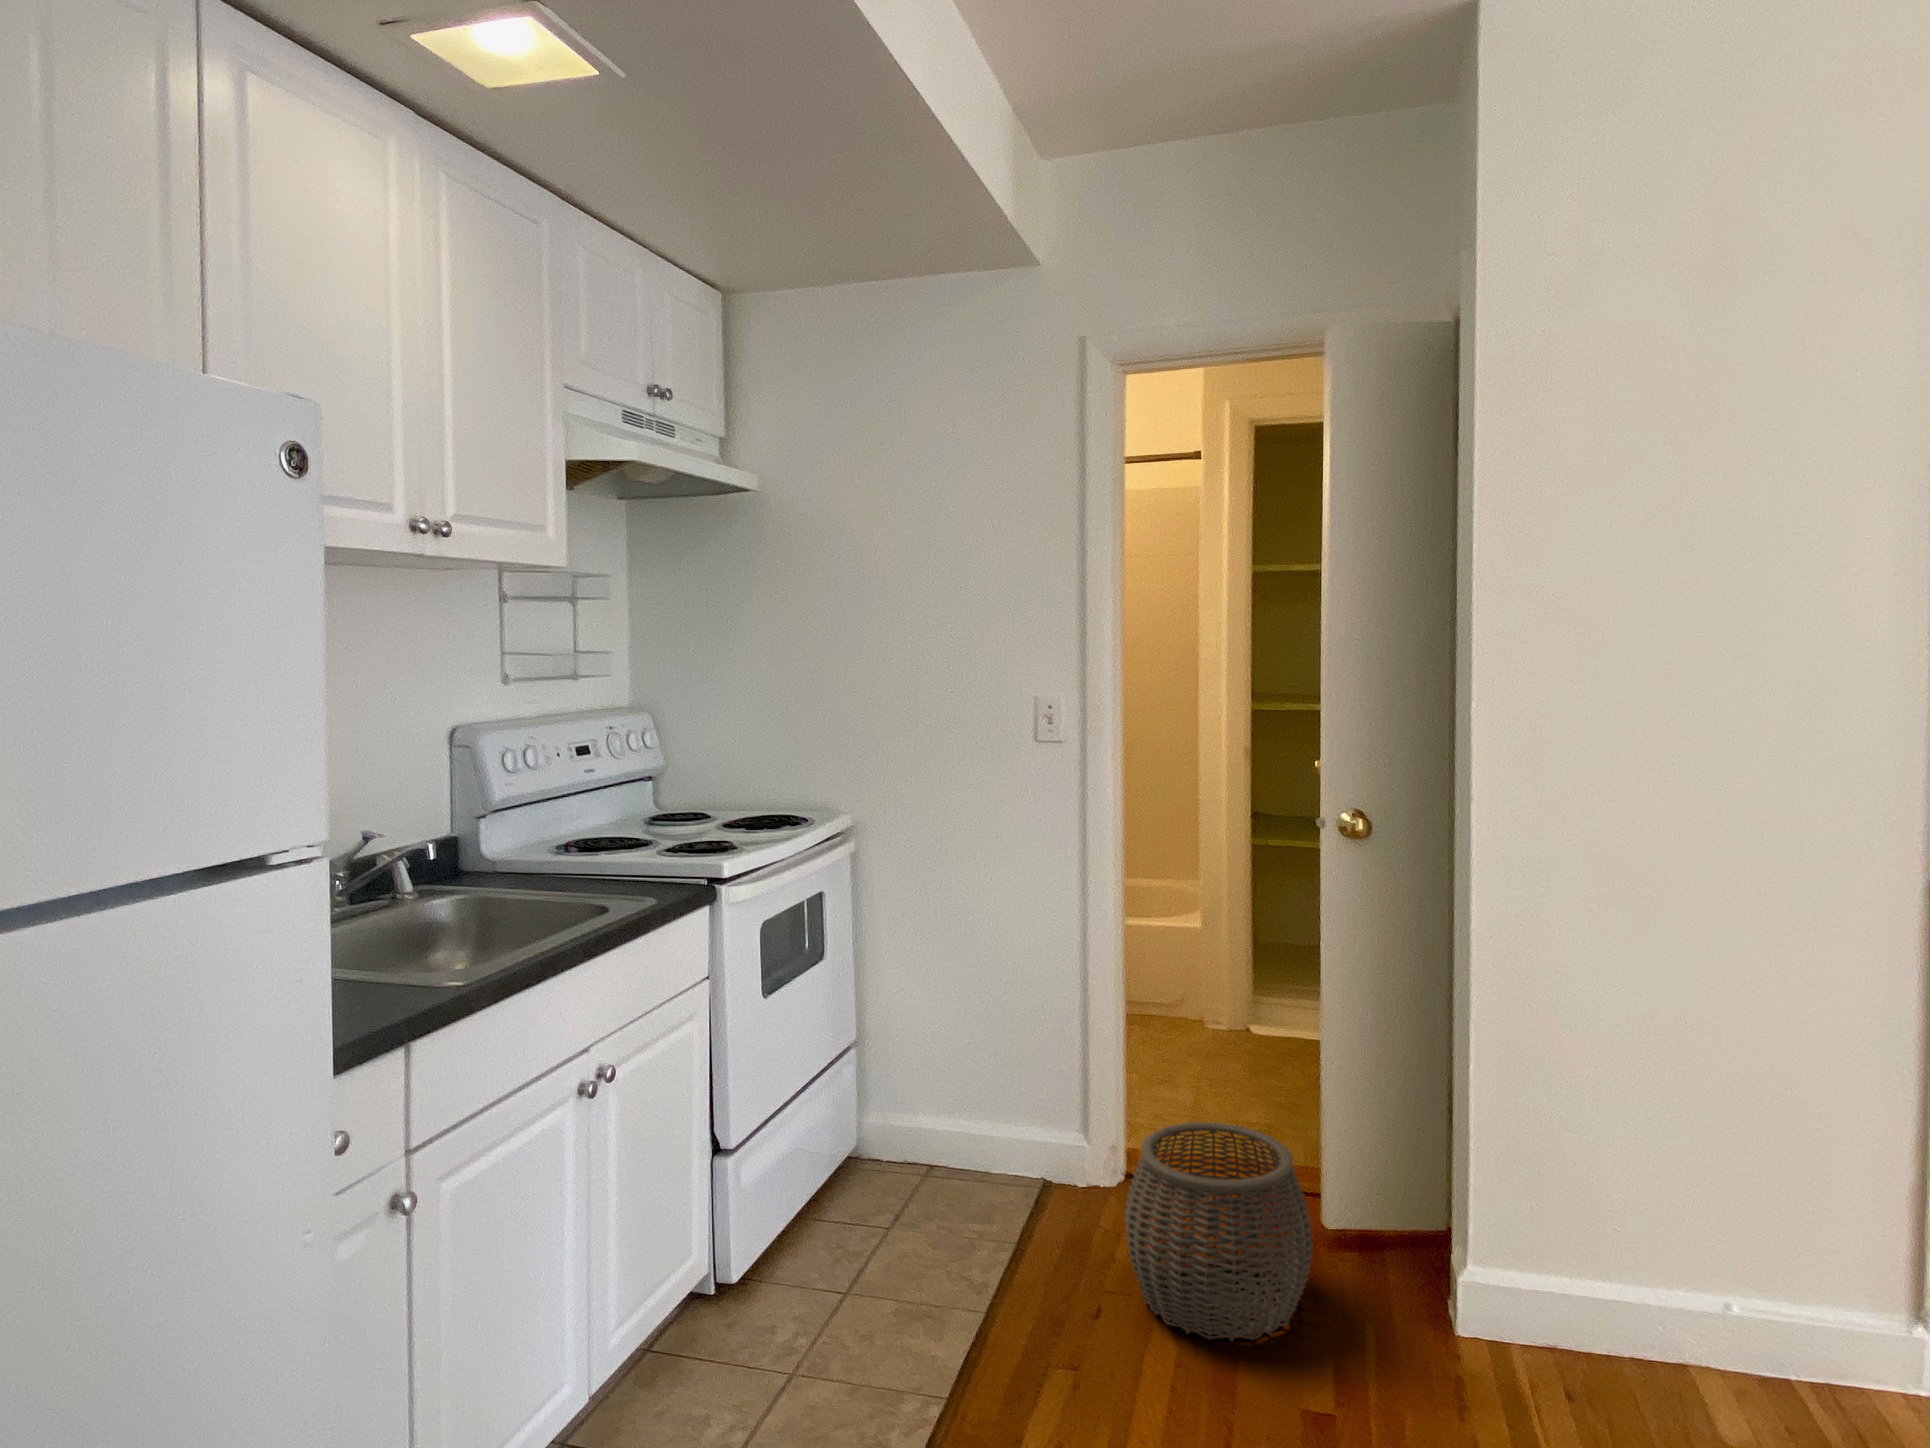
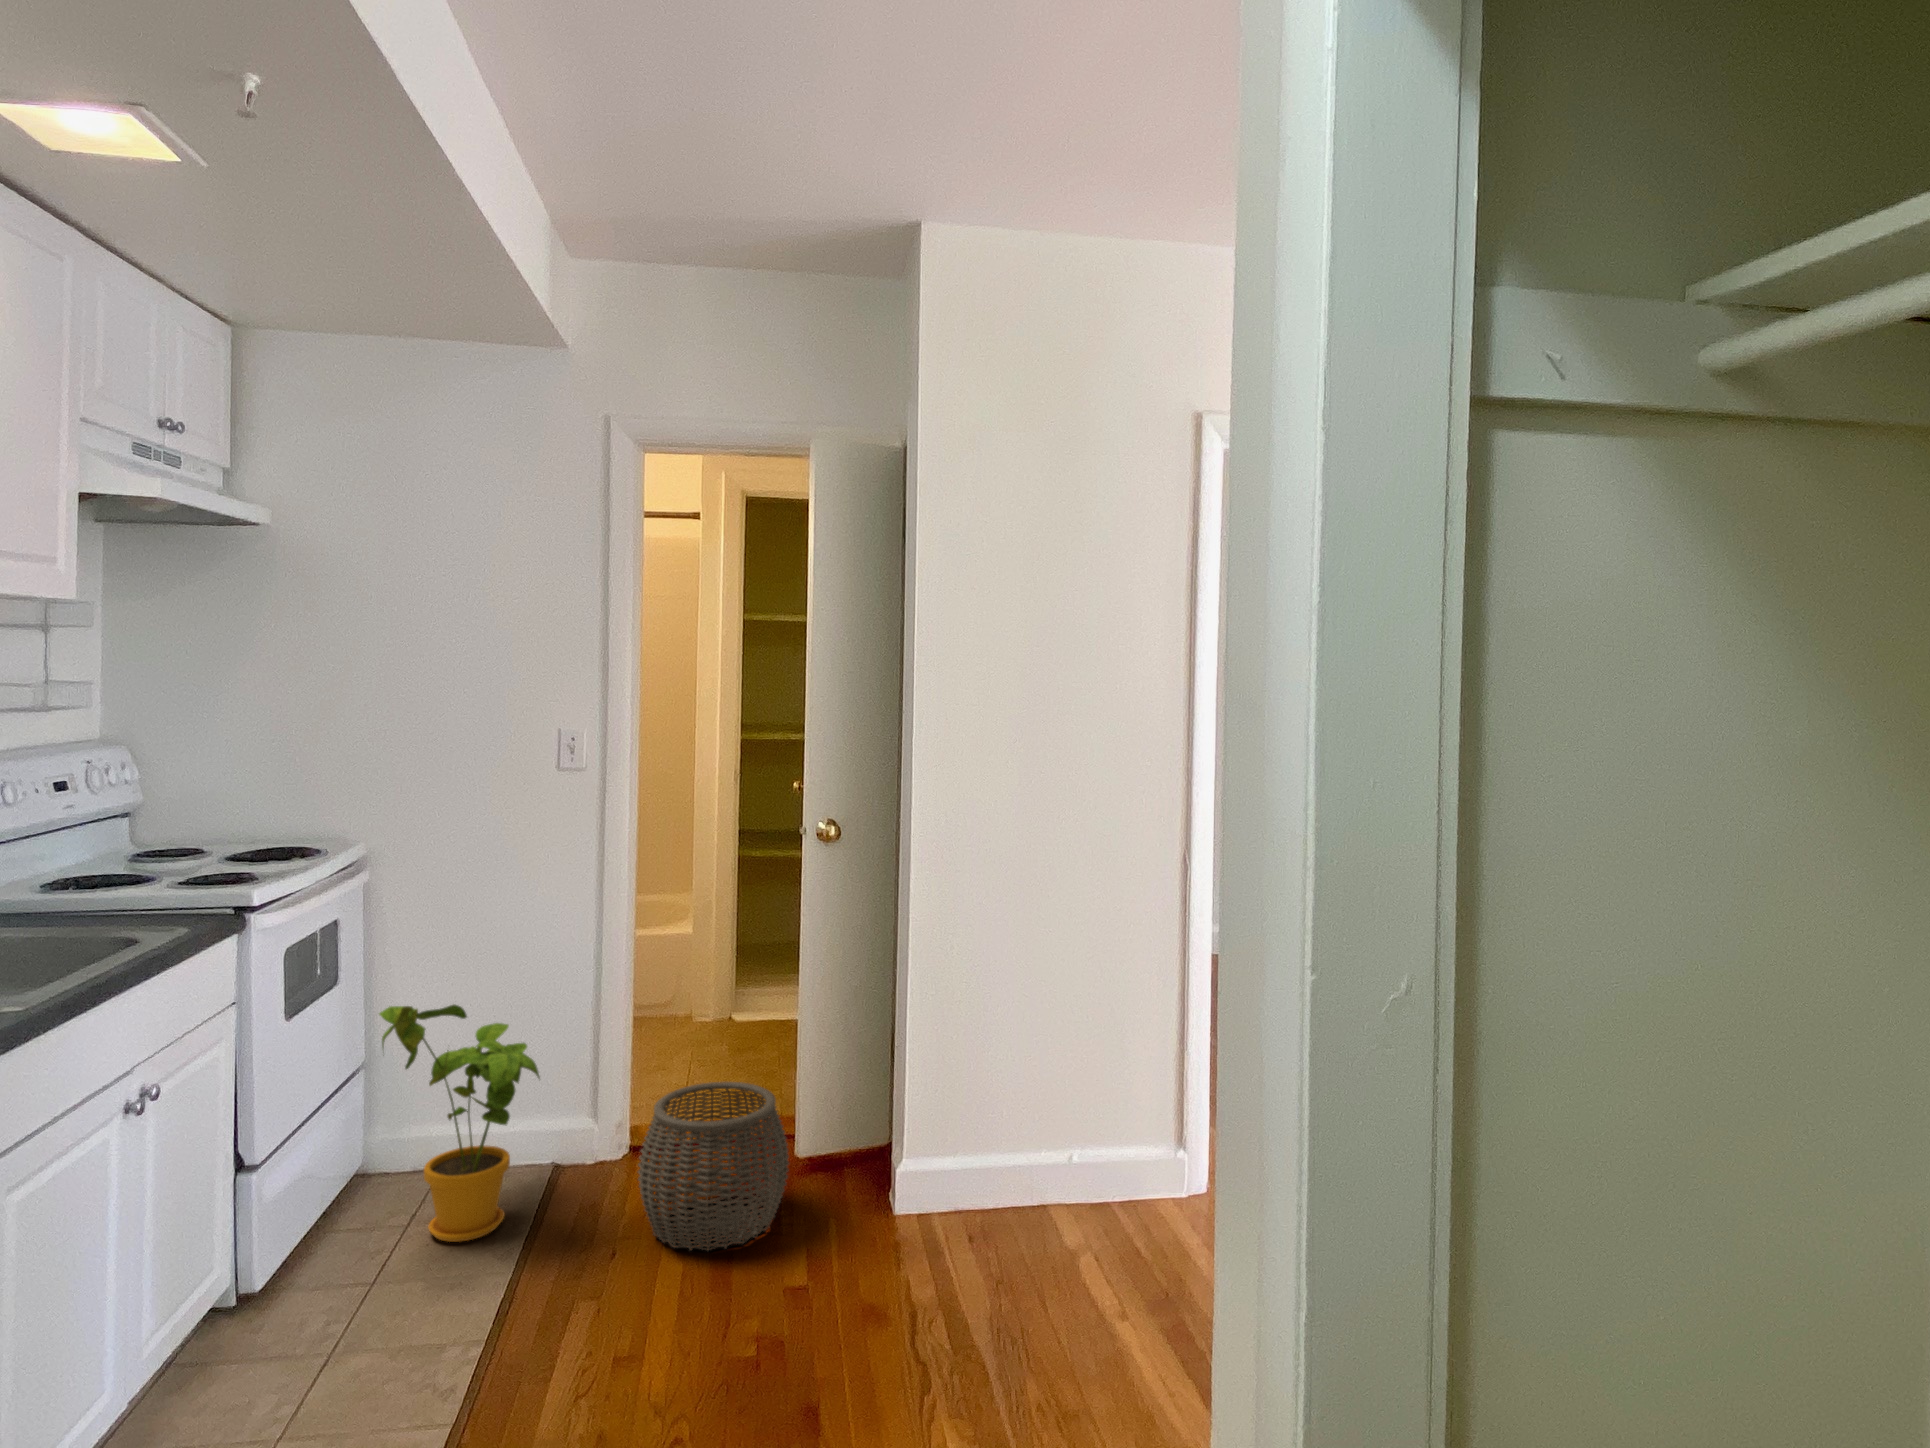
house plant: none [849,992,1016,1259] -> present [379,1005,540,1242]

